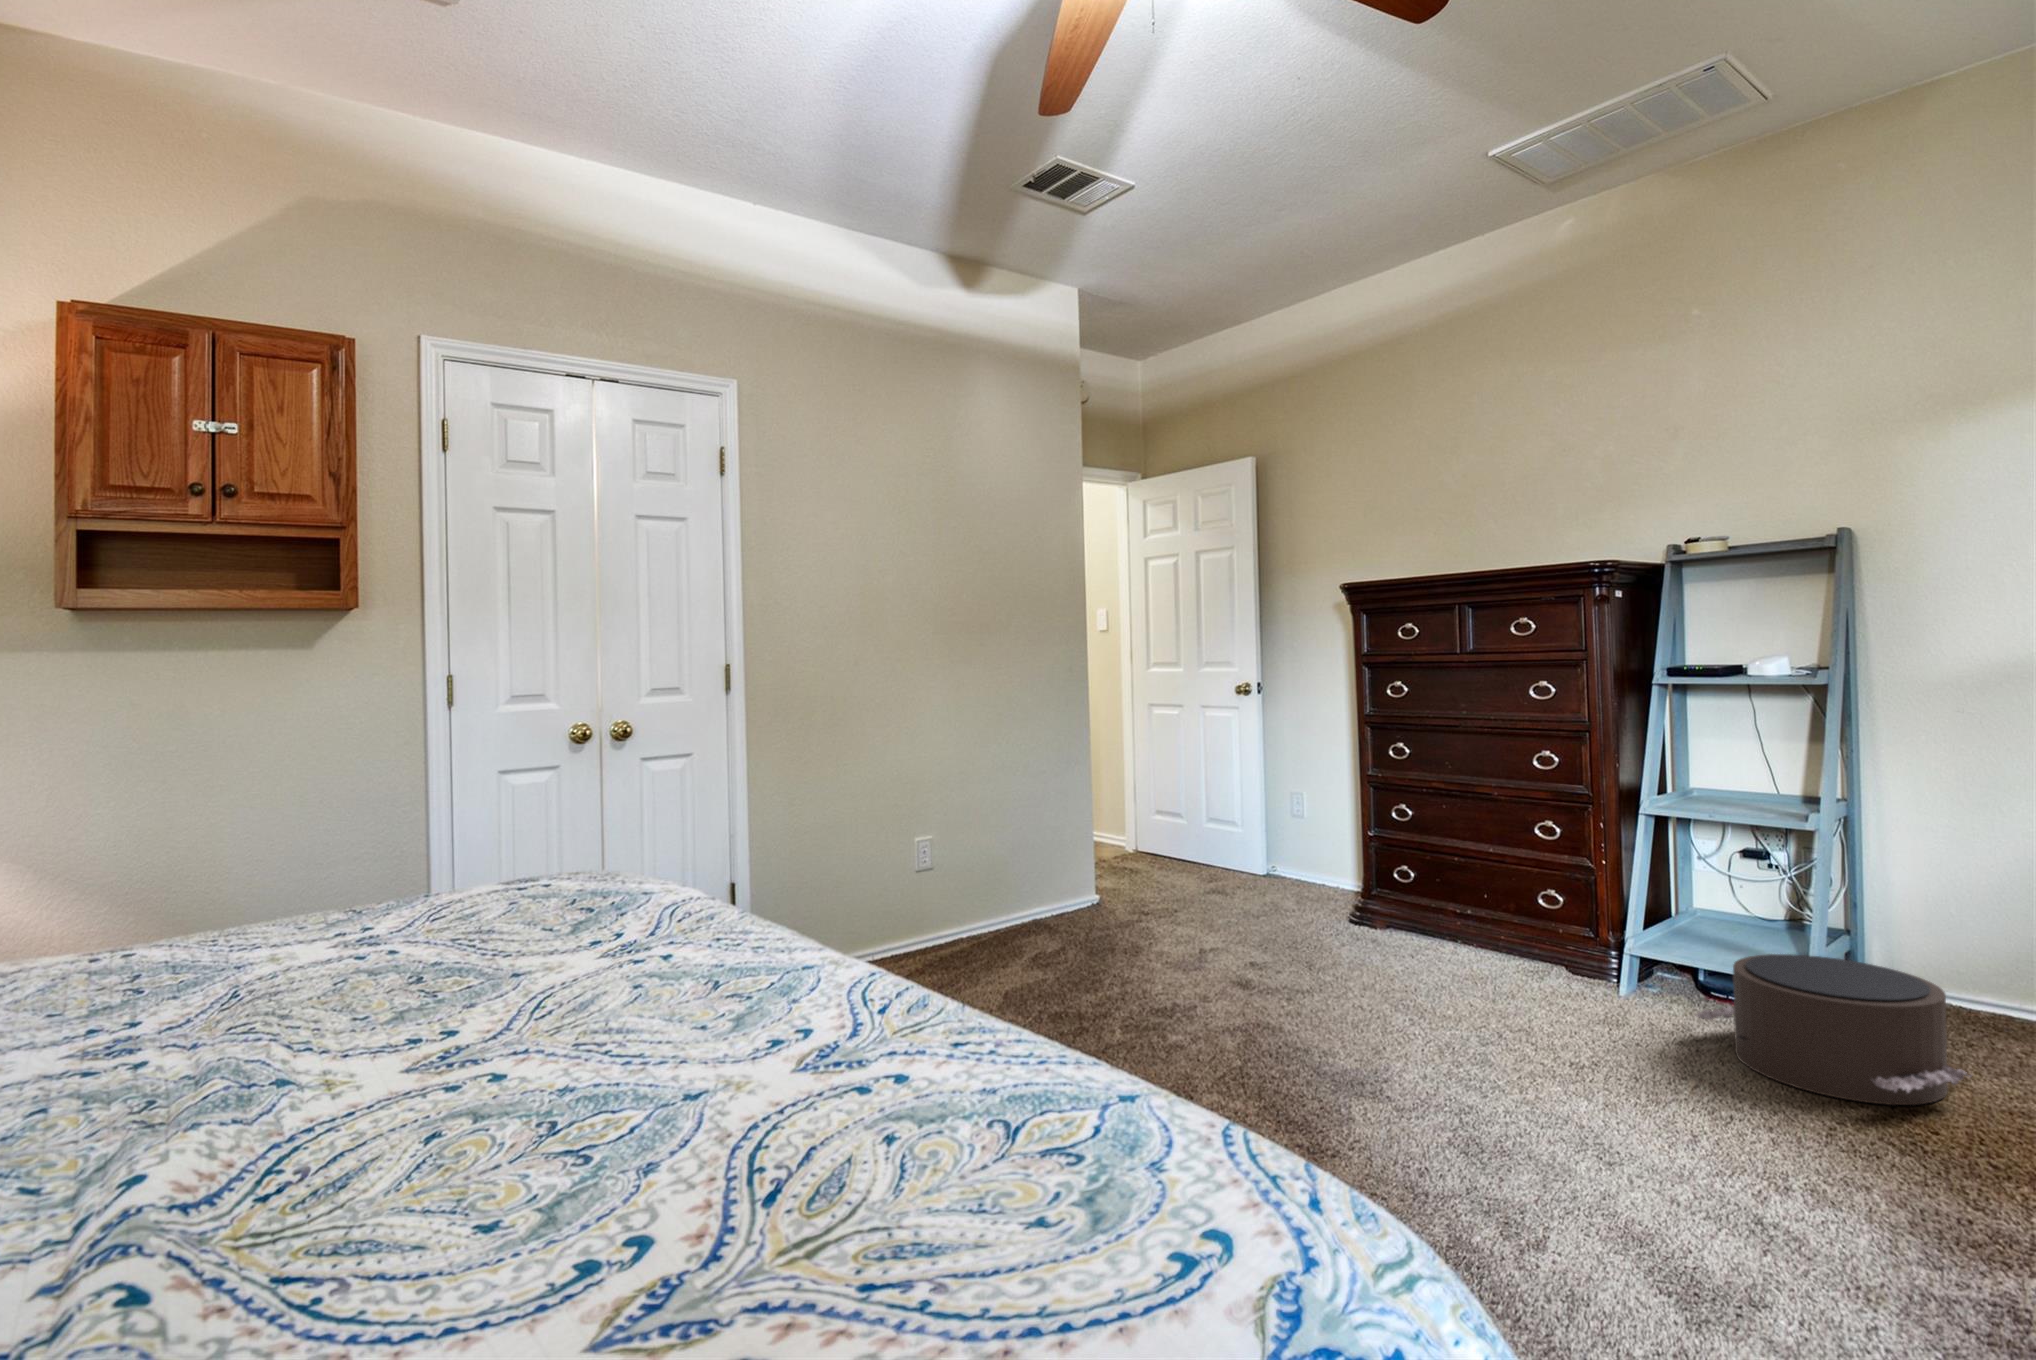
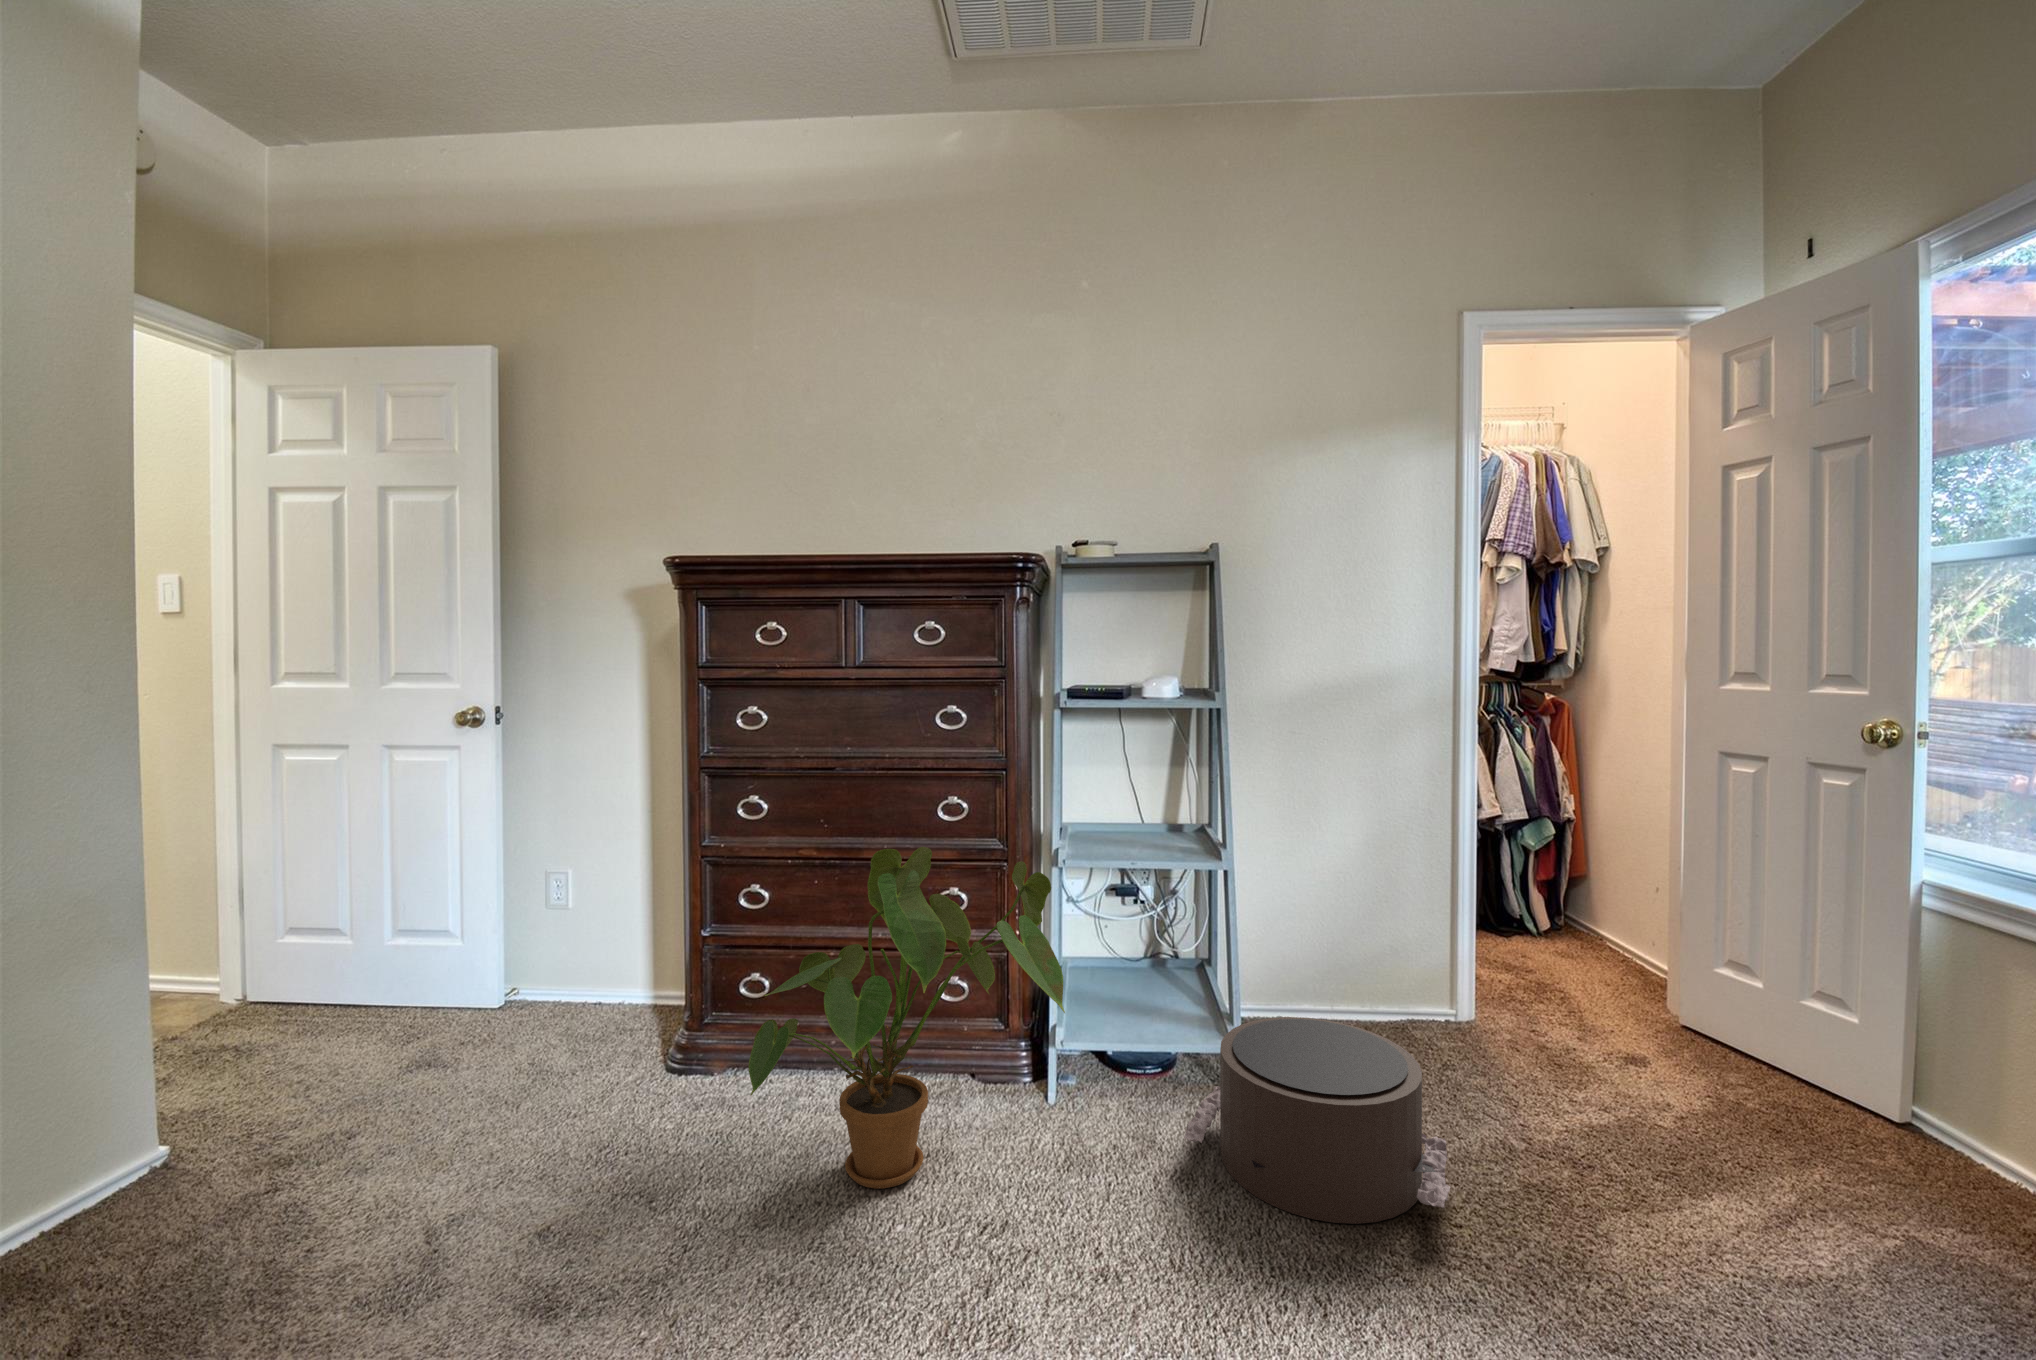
house plant: none [1365,783,1608,992] -> present [749,847,1065,1188]

